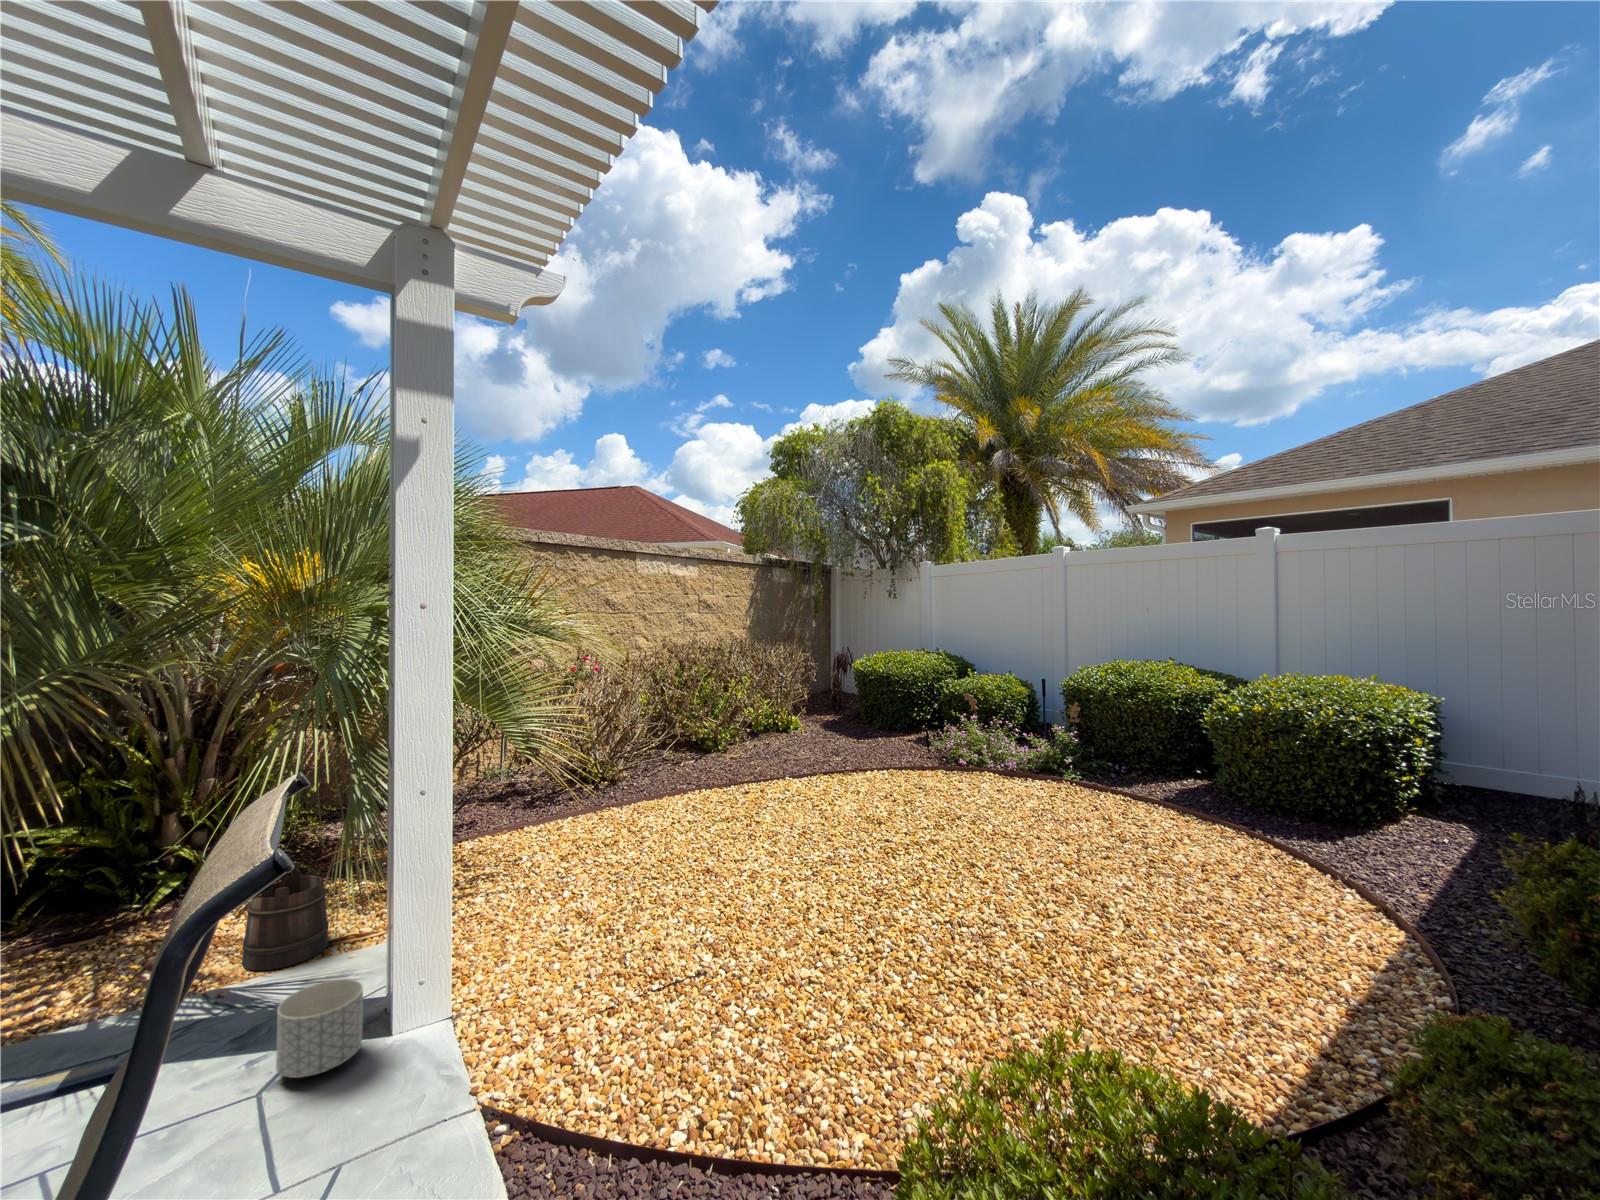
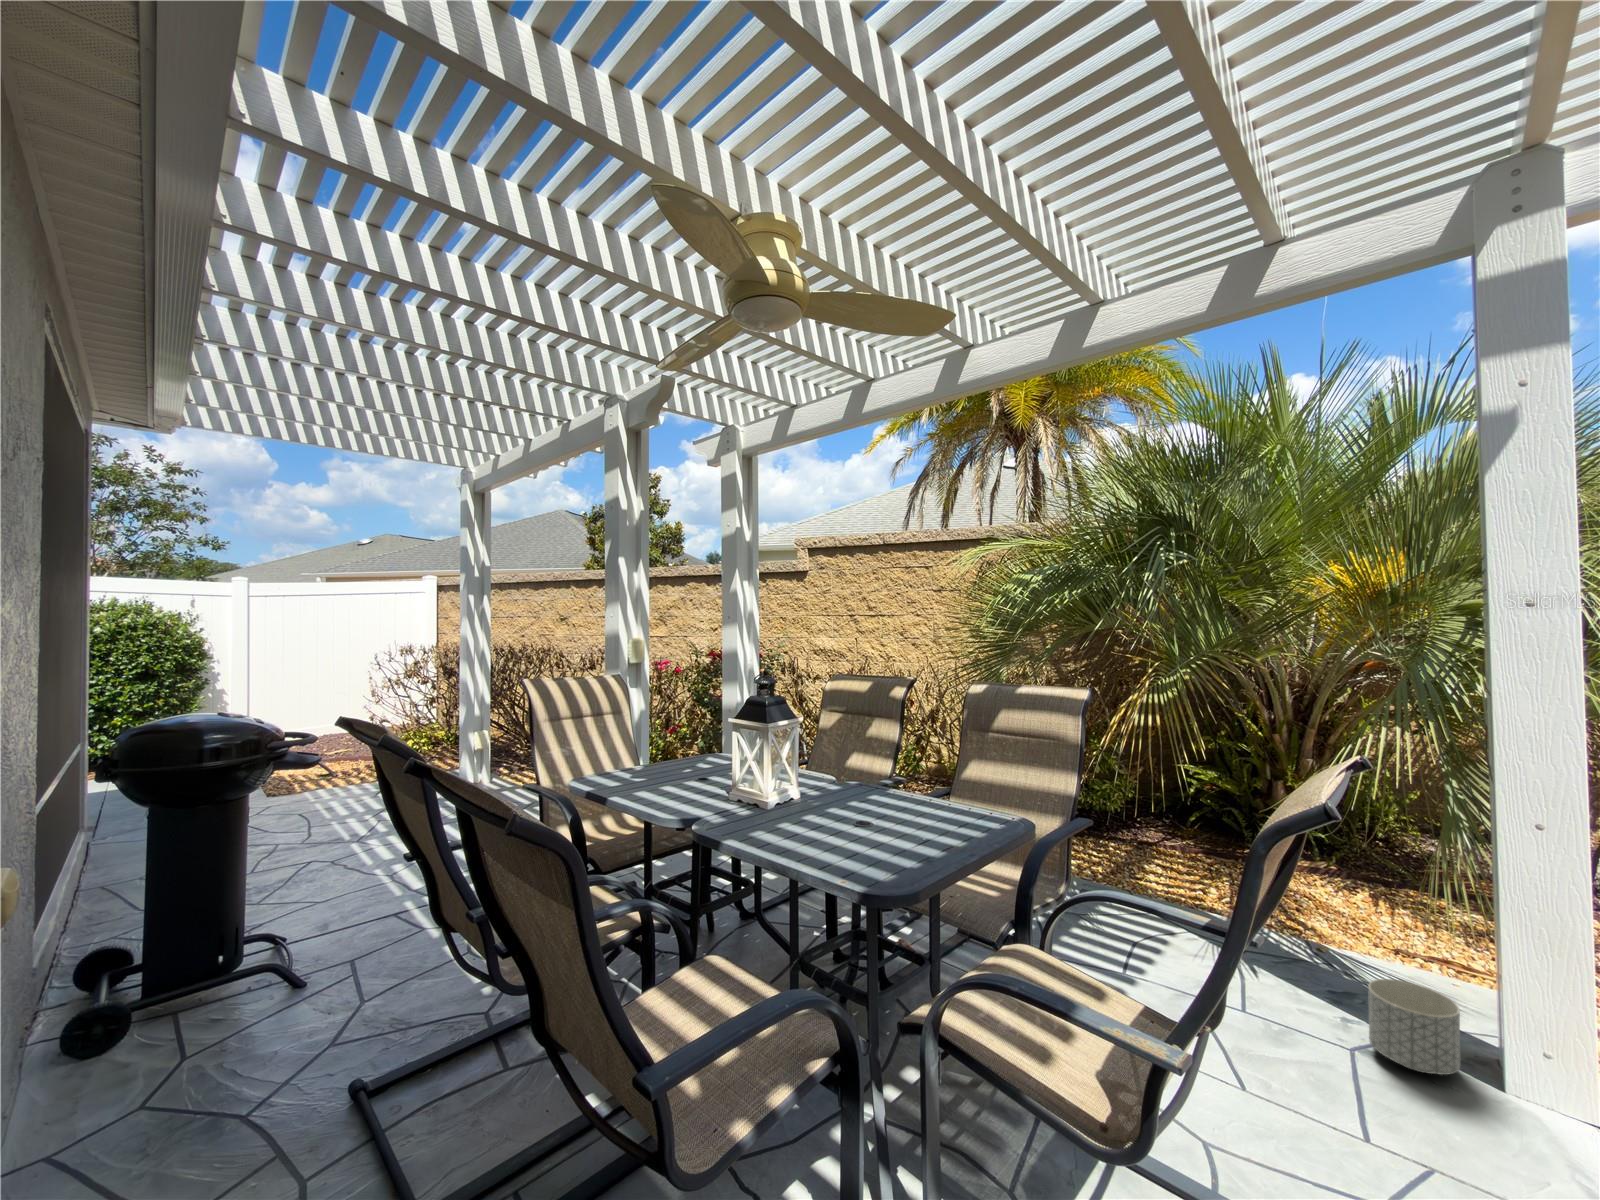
bucket: present [242,869,329,971] -> none [1340,865,1427,962]

